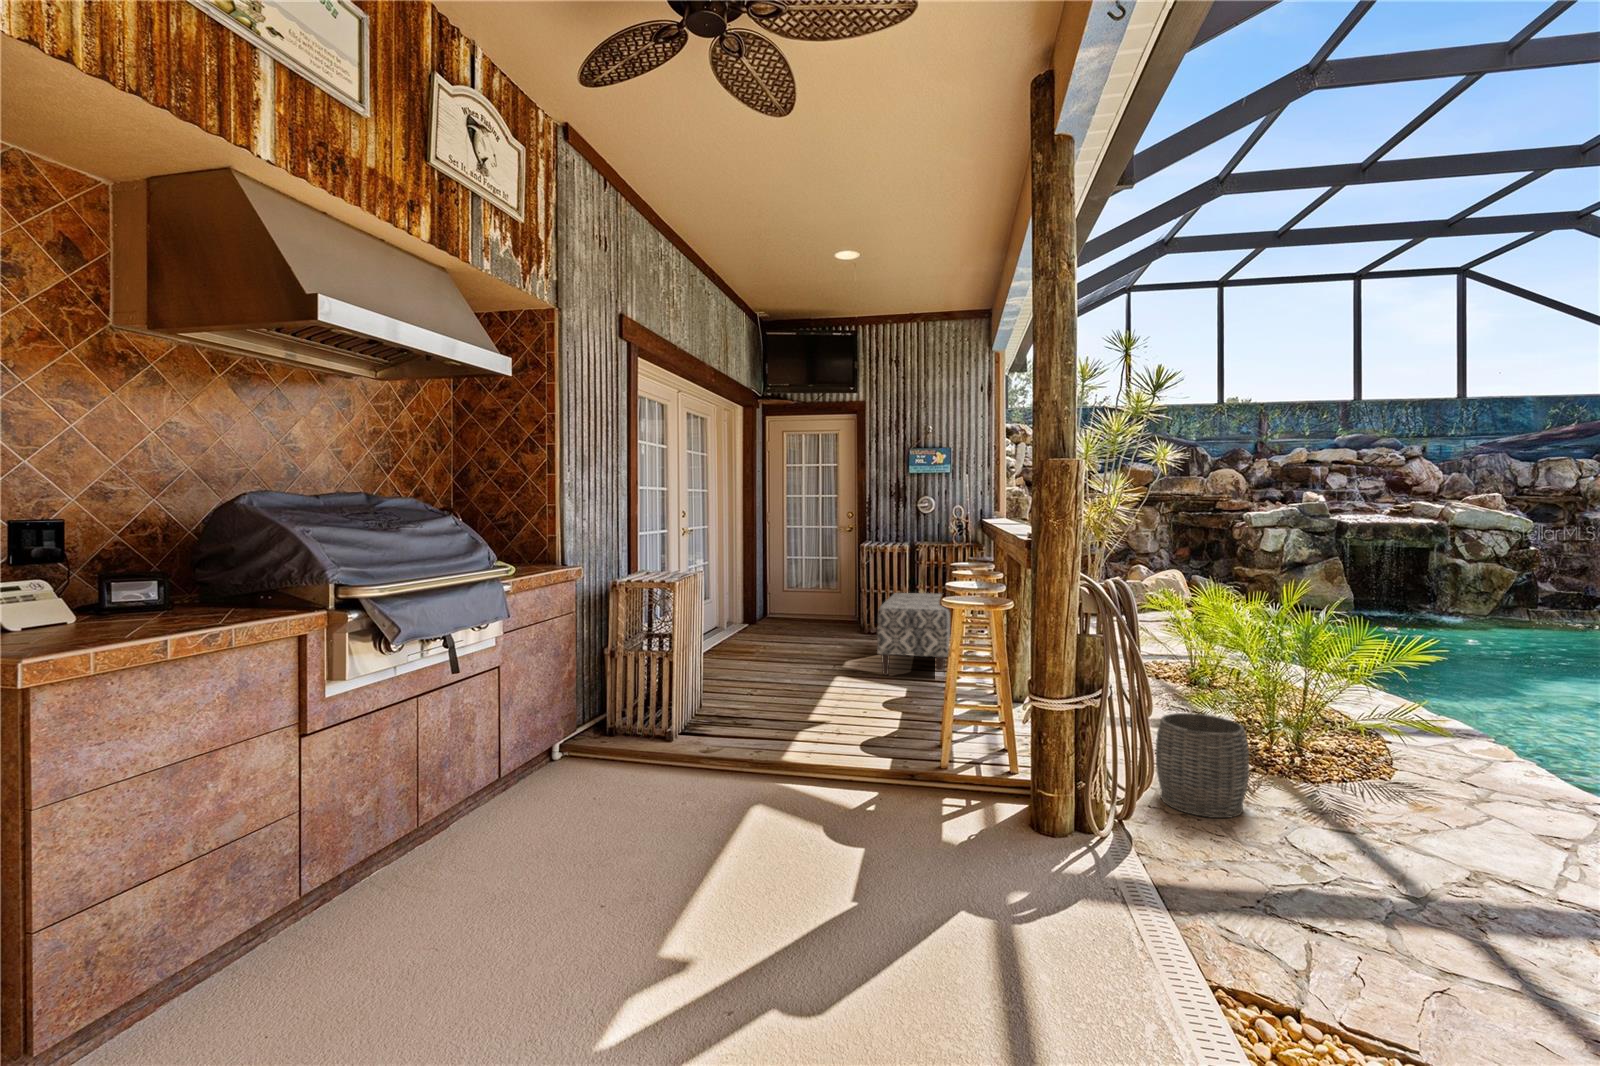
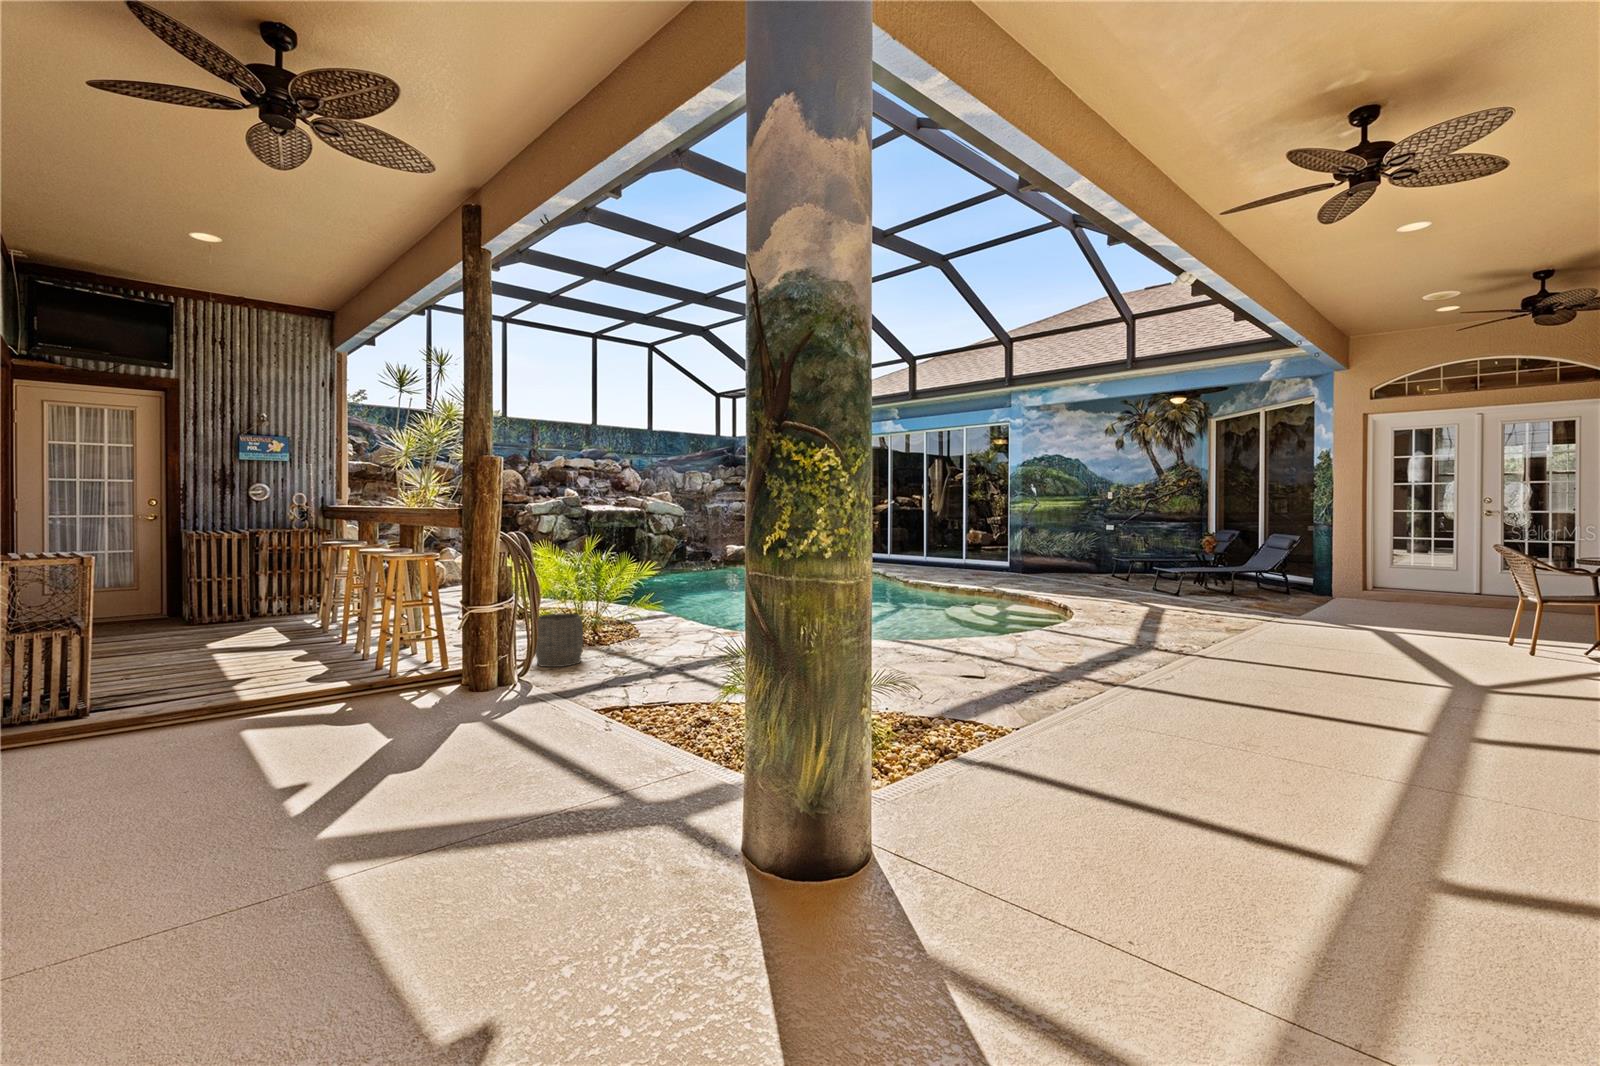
bench: present [877,593,950,675] -> none [247,572,332,647]

